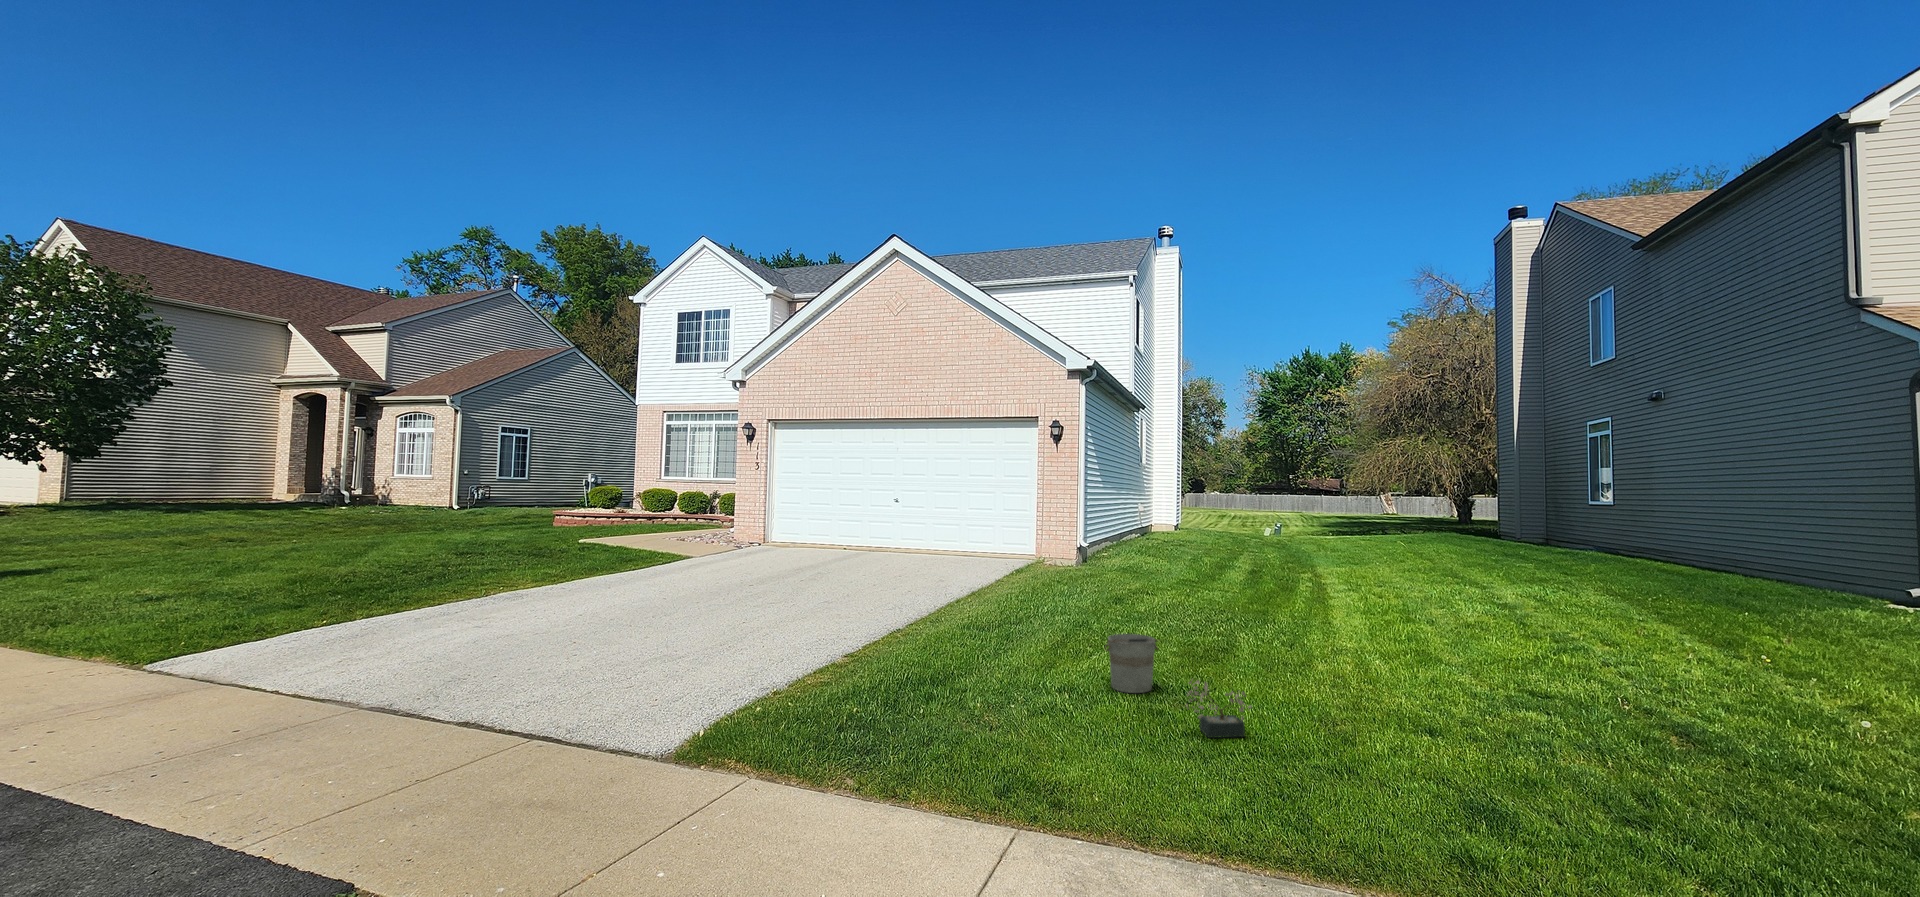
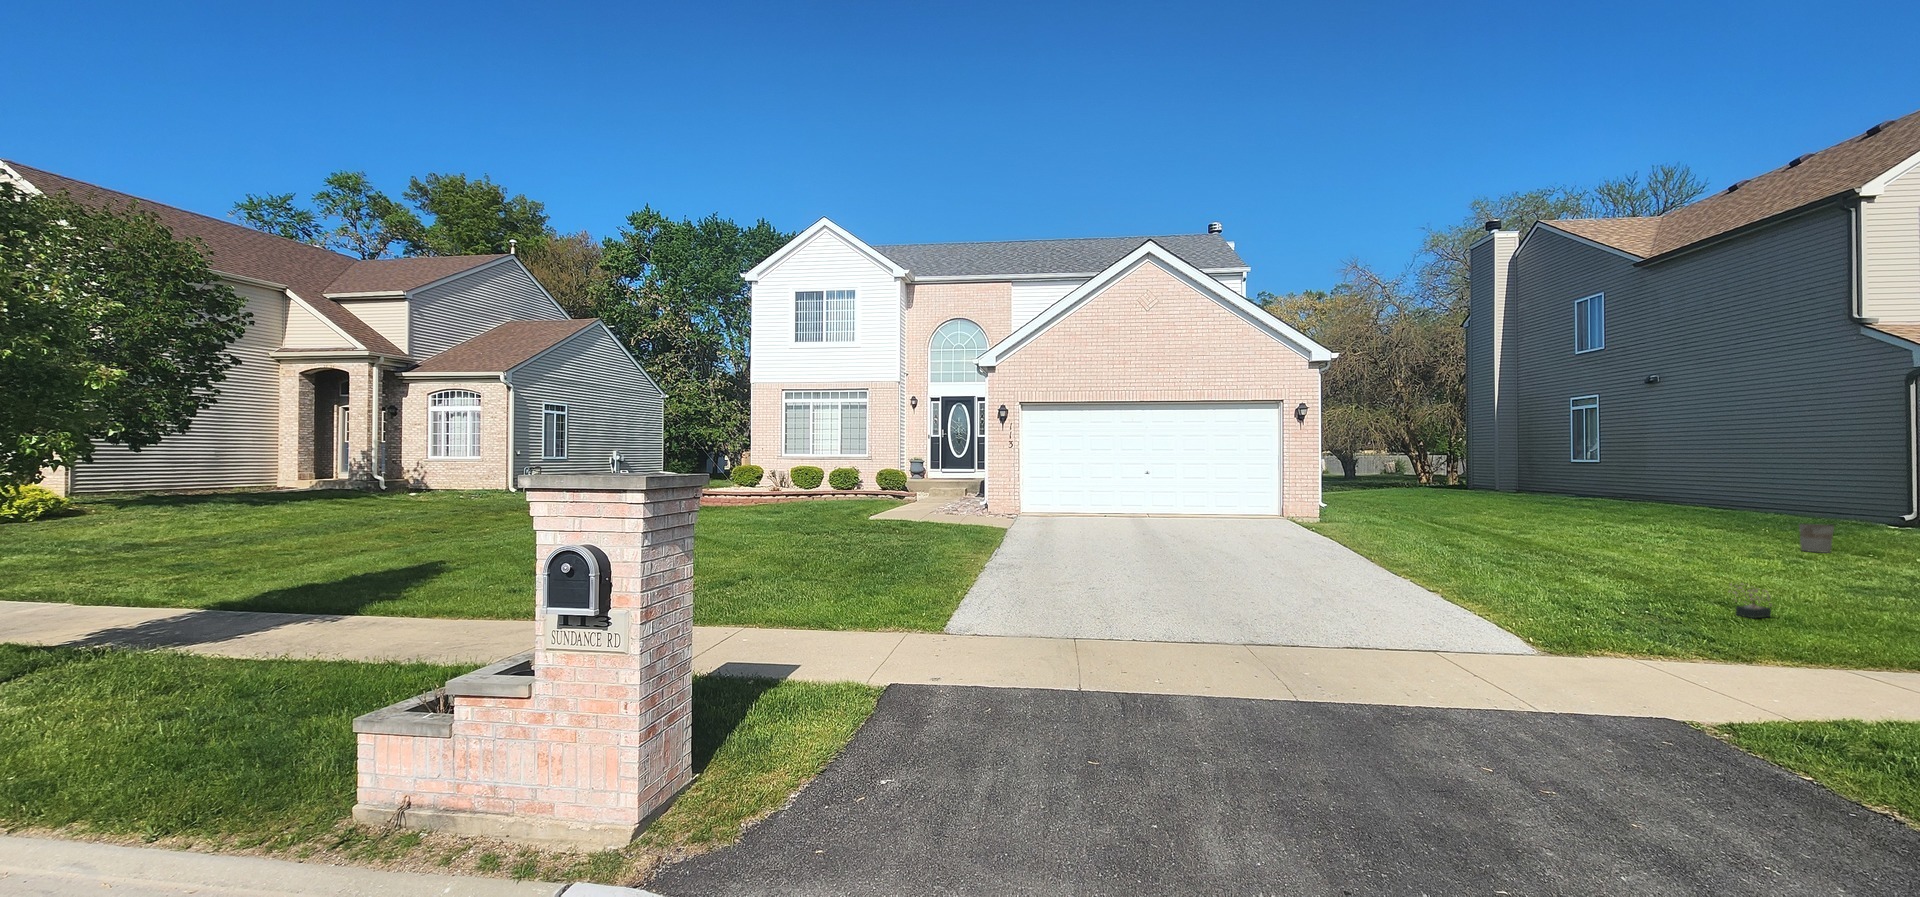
bucket: present [1105,634,1158,693] -> present [1799,524,1834,553]

